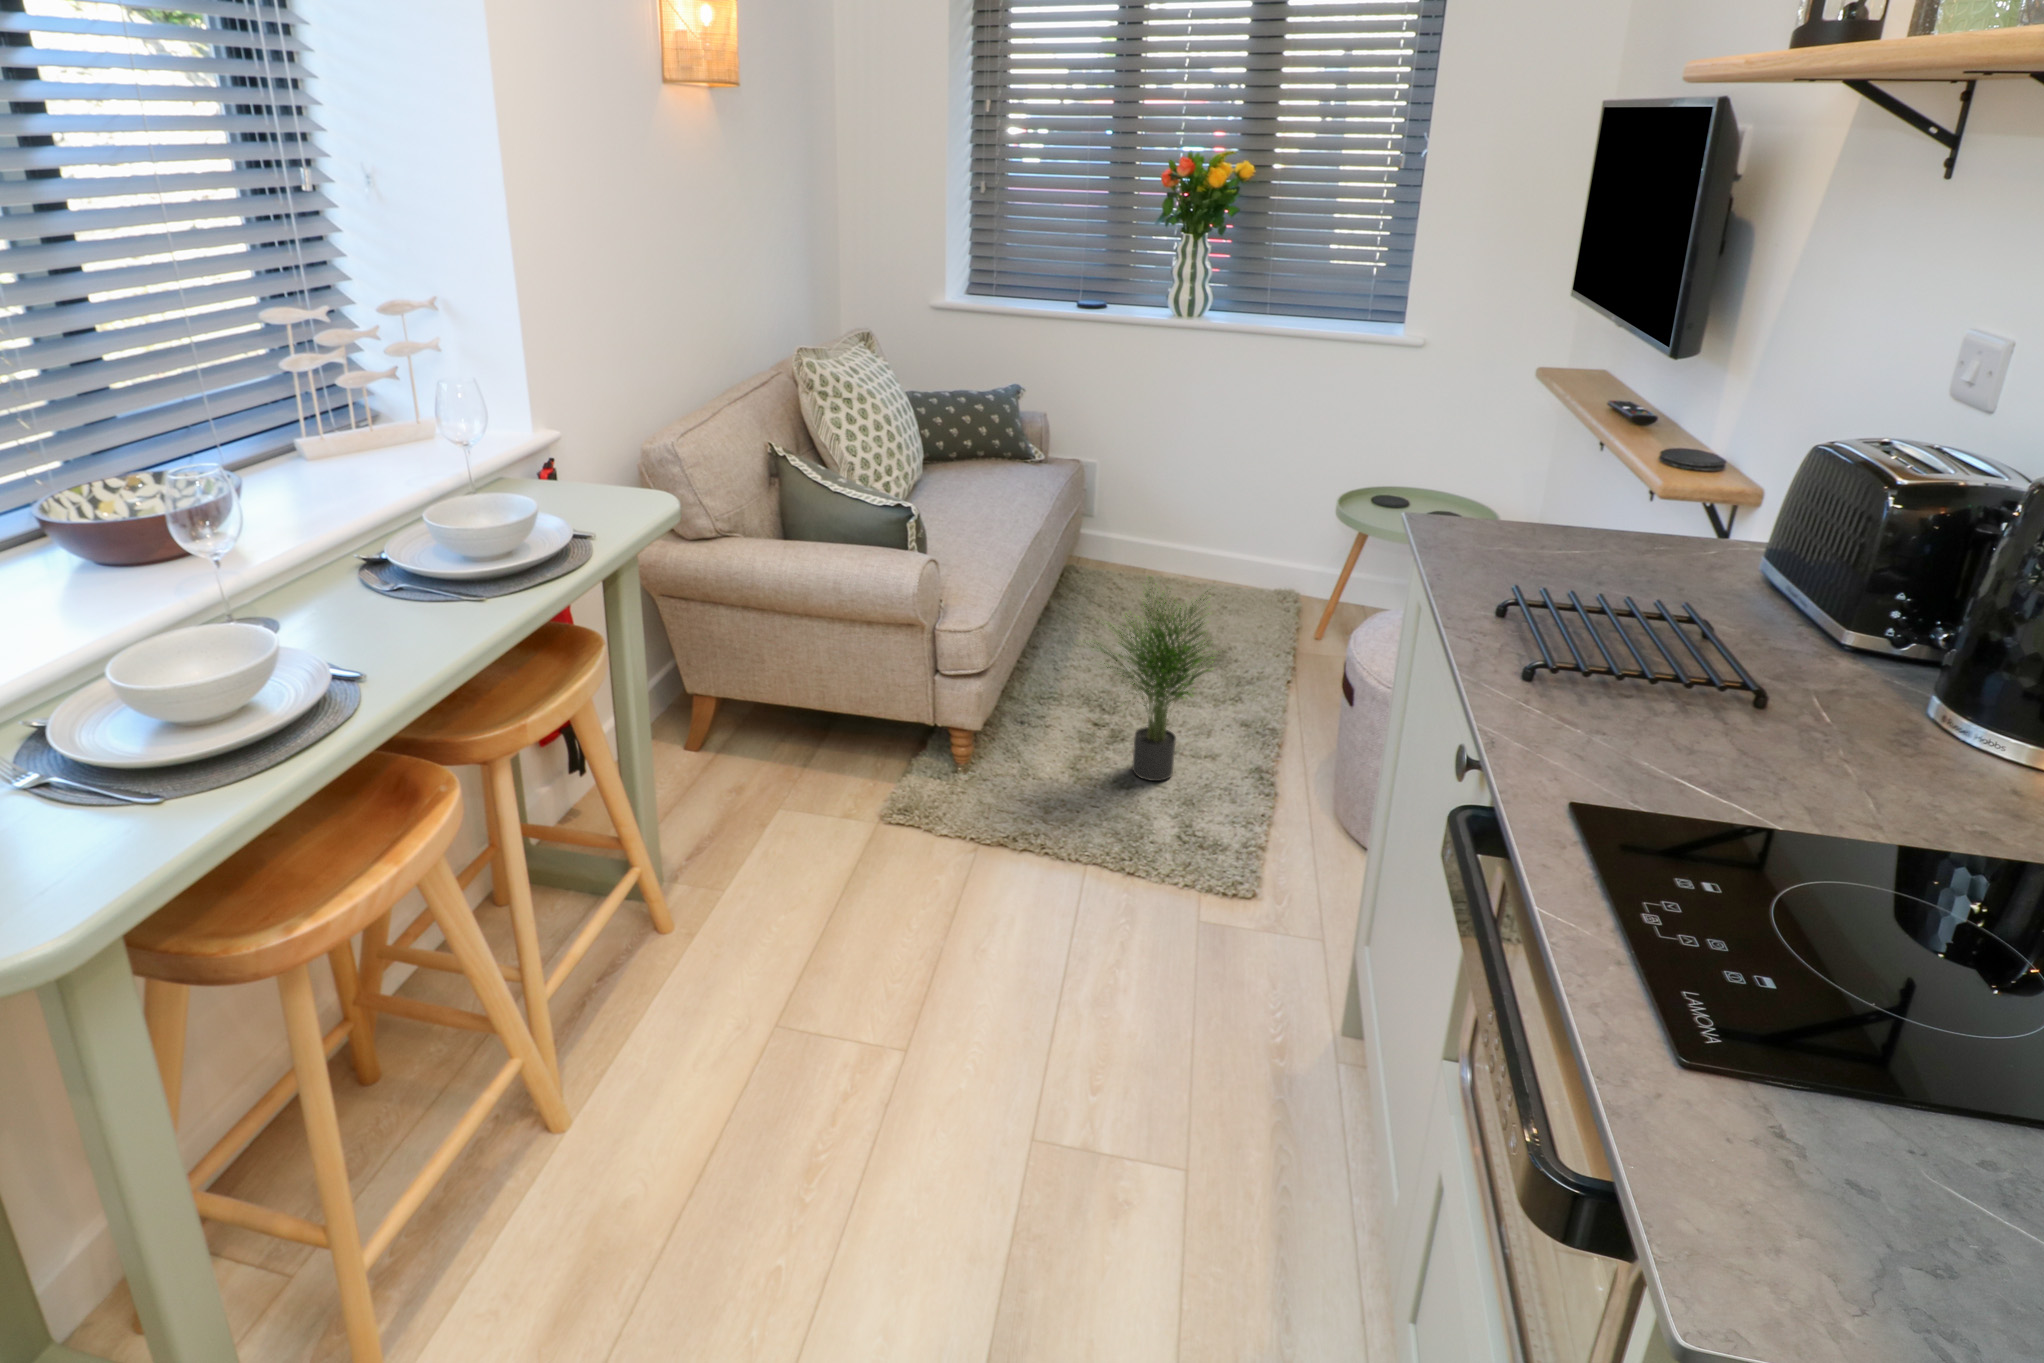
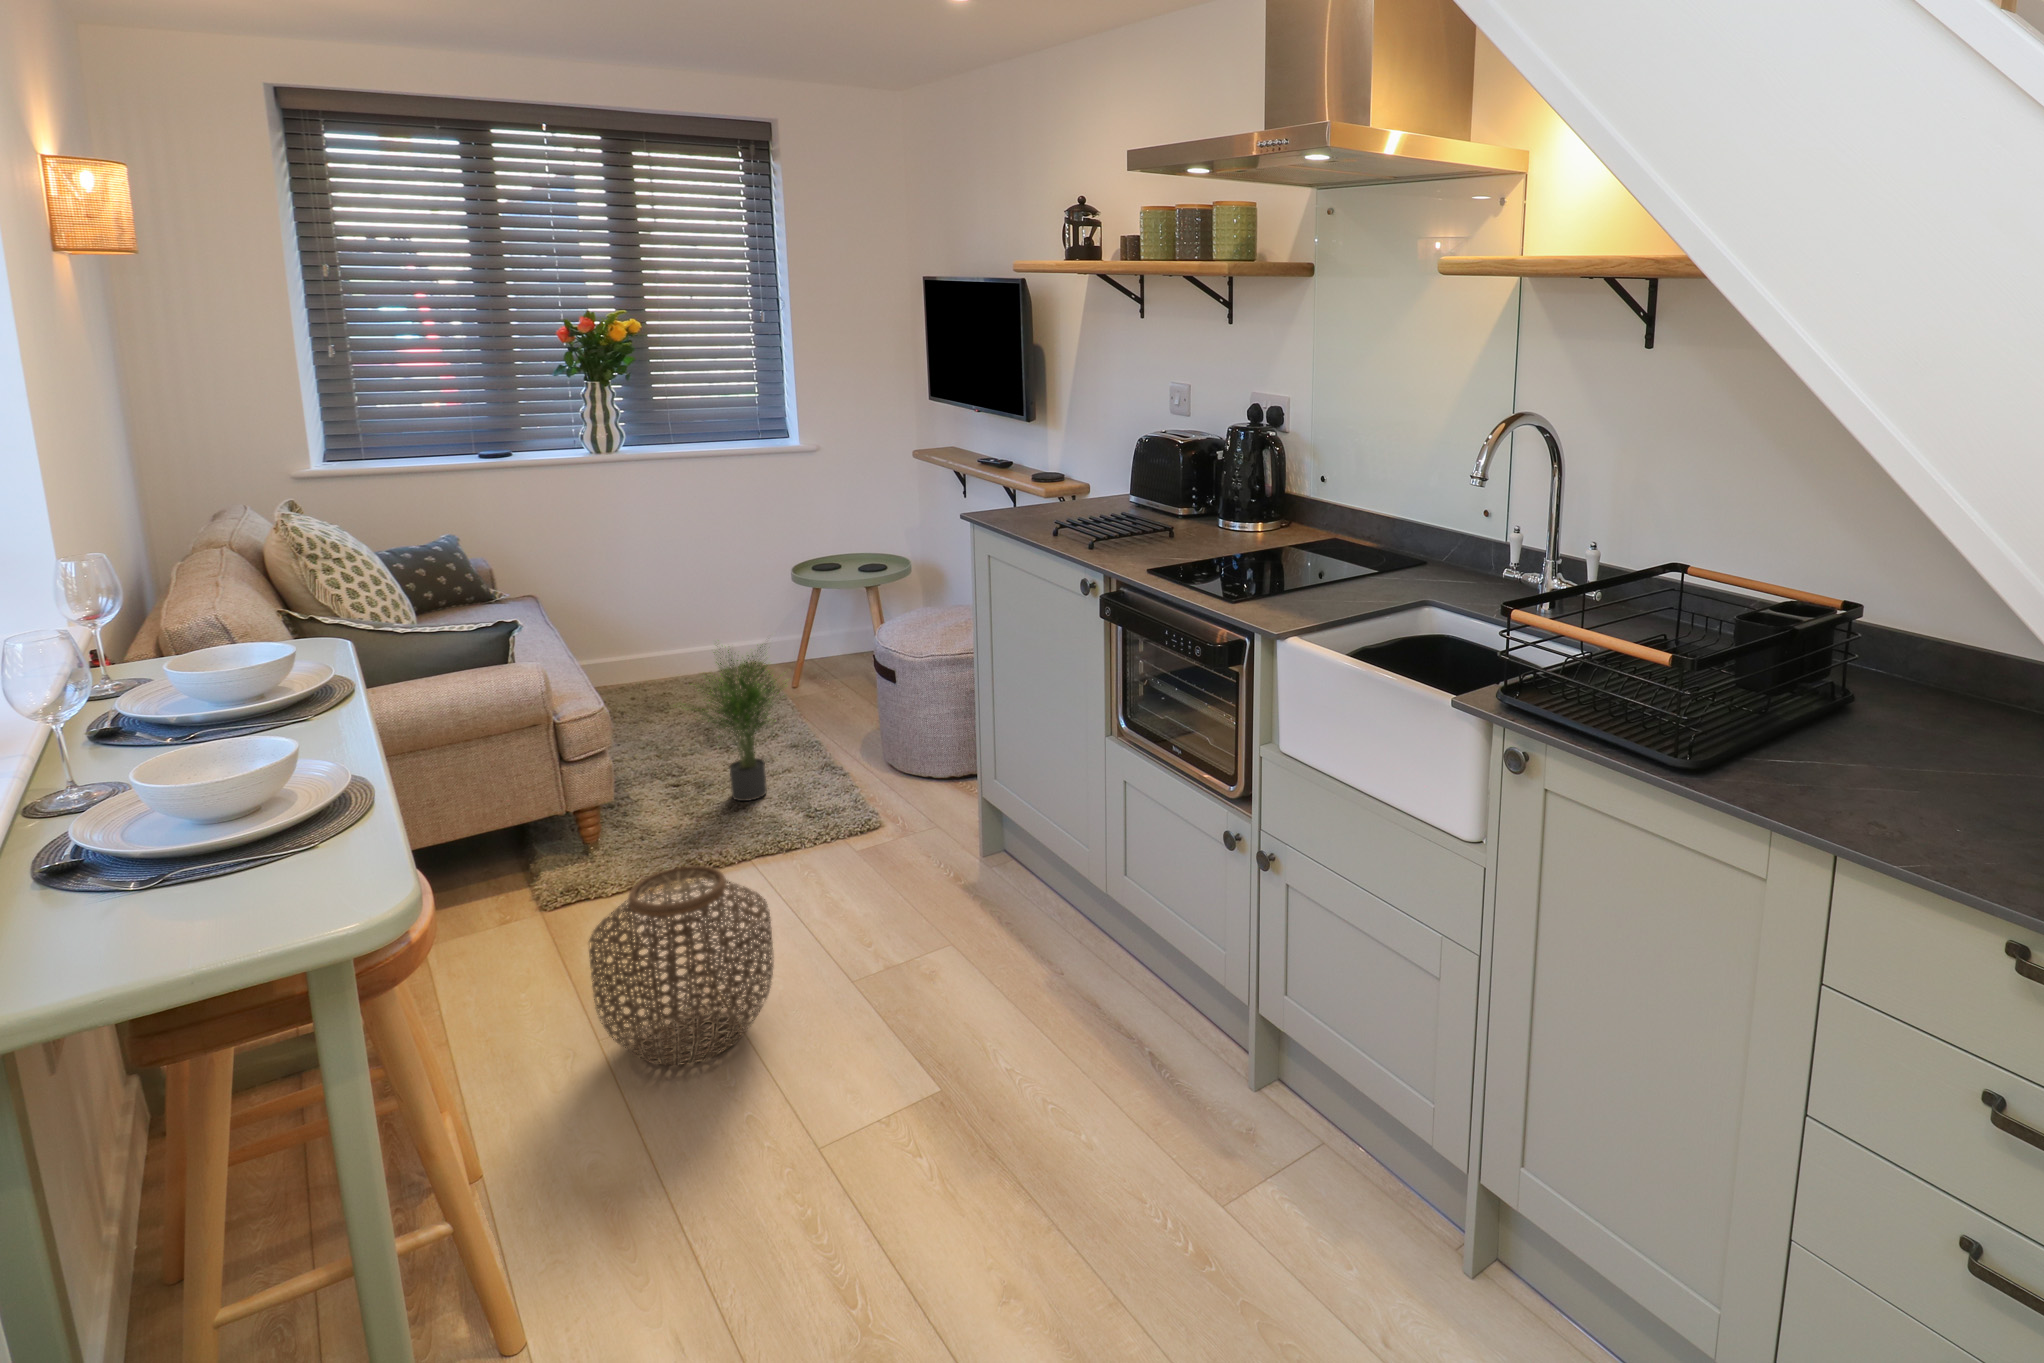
woven basket: none [745,855,945,1092] -> present [589,866,773,1065]

